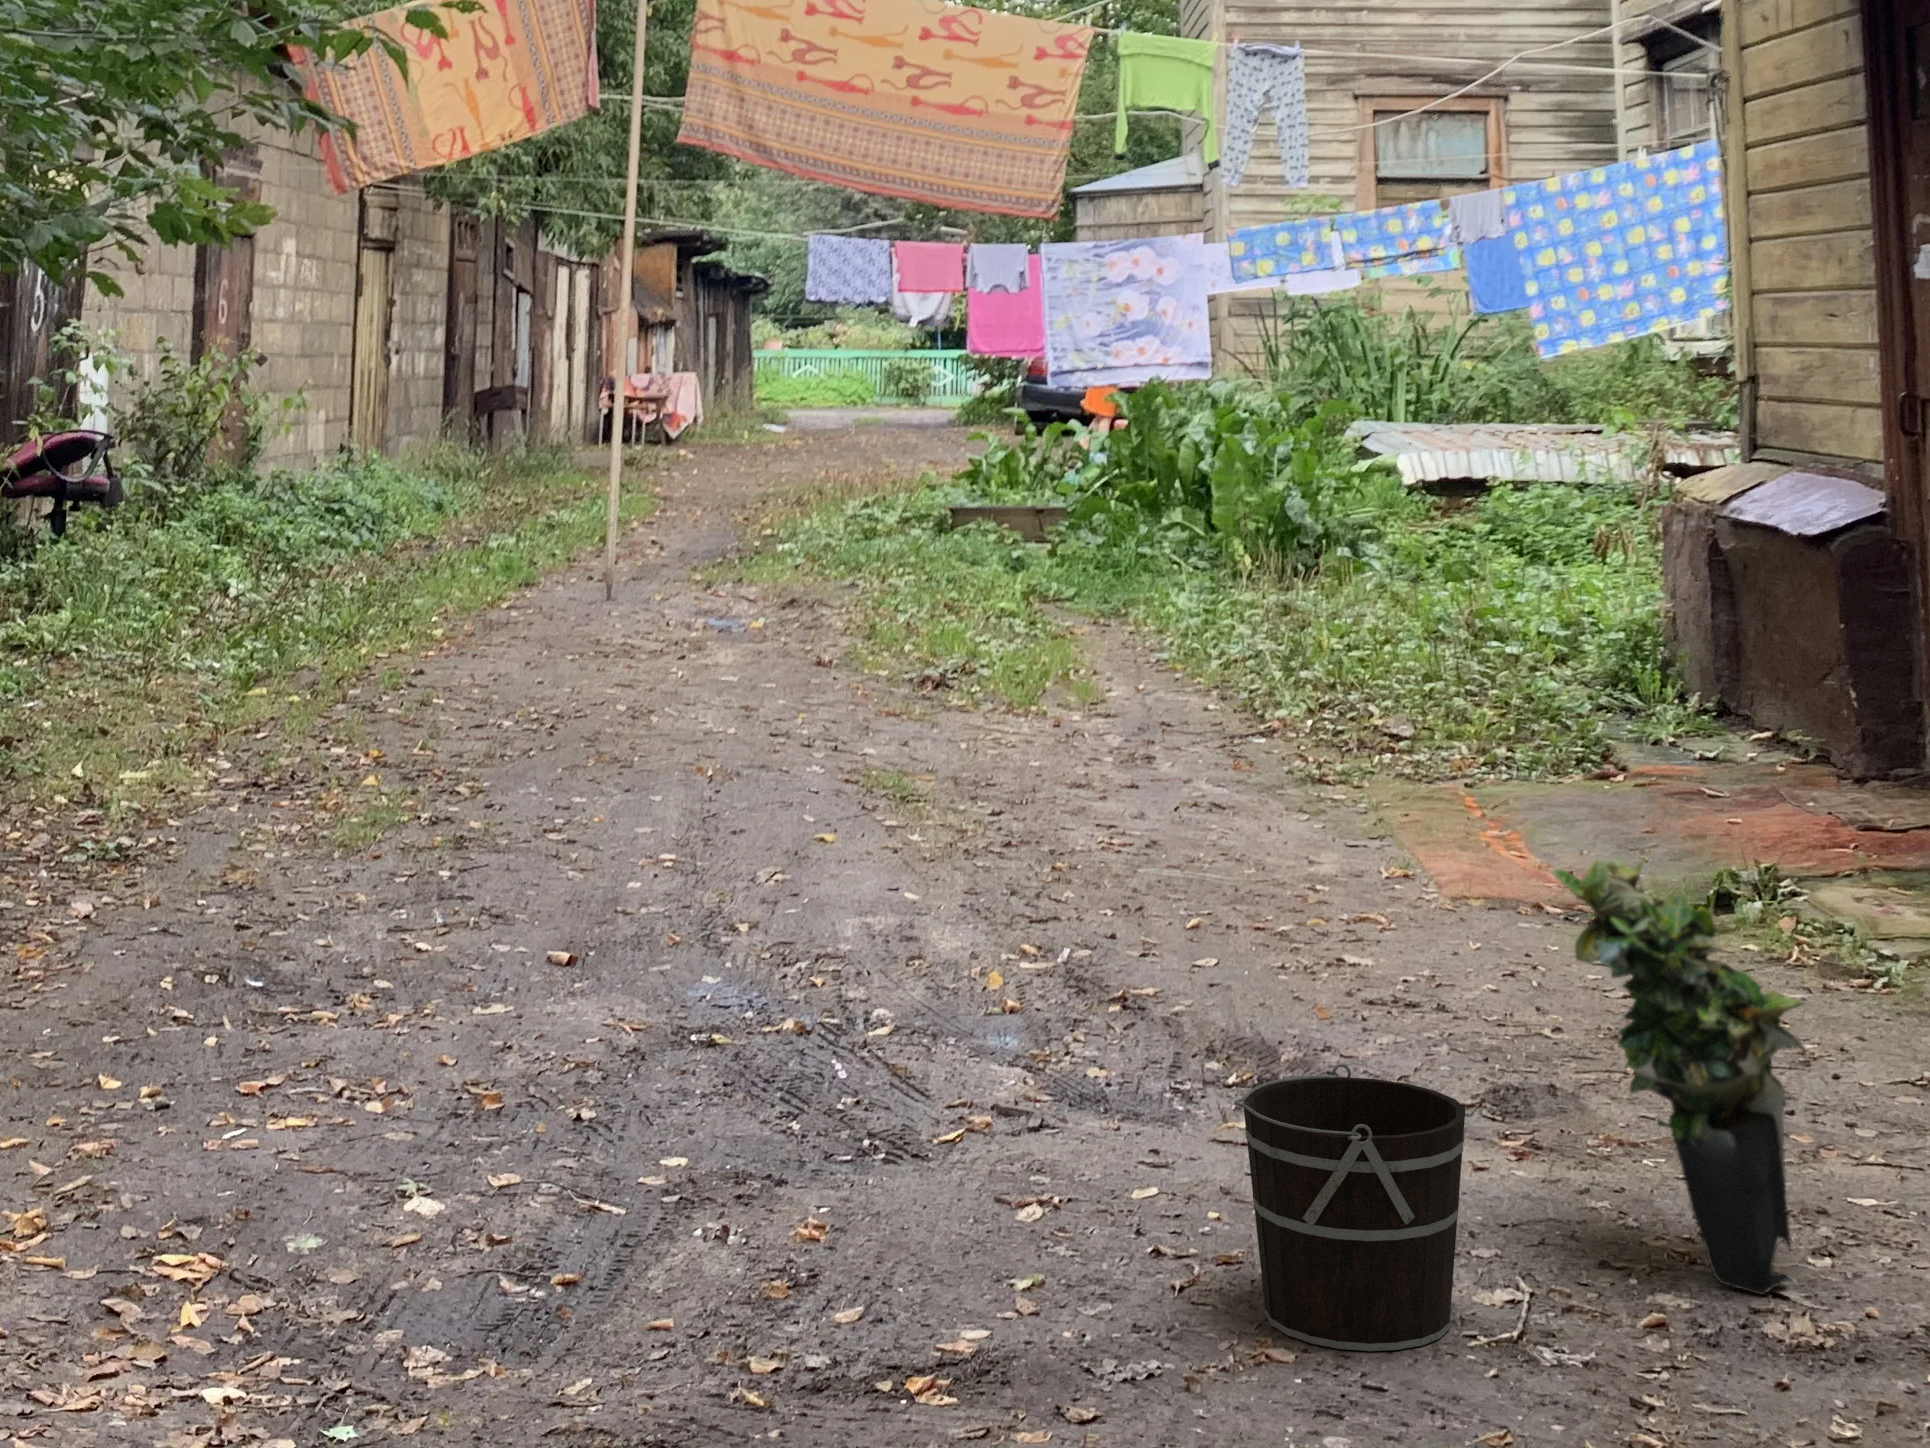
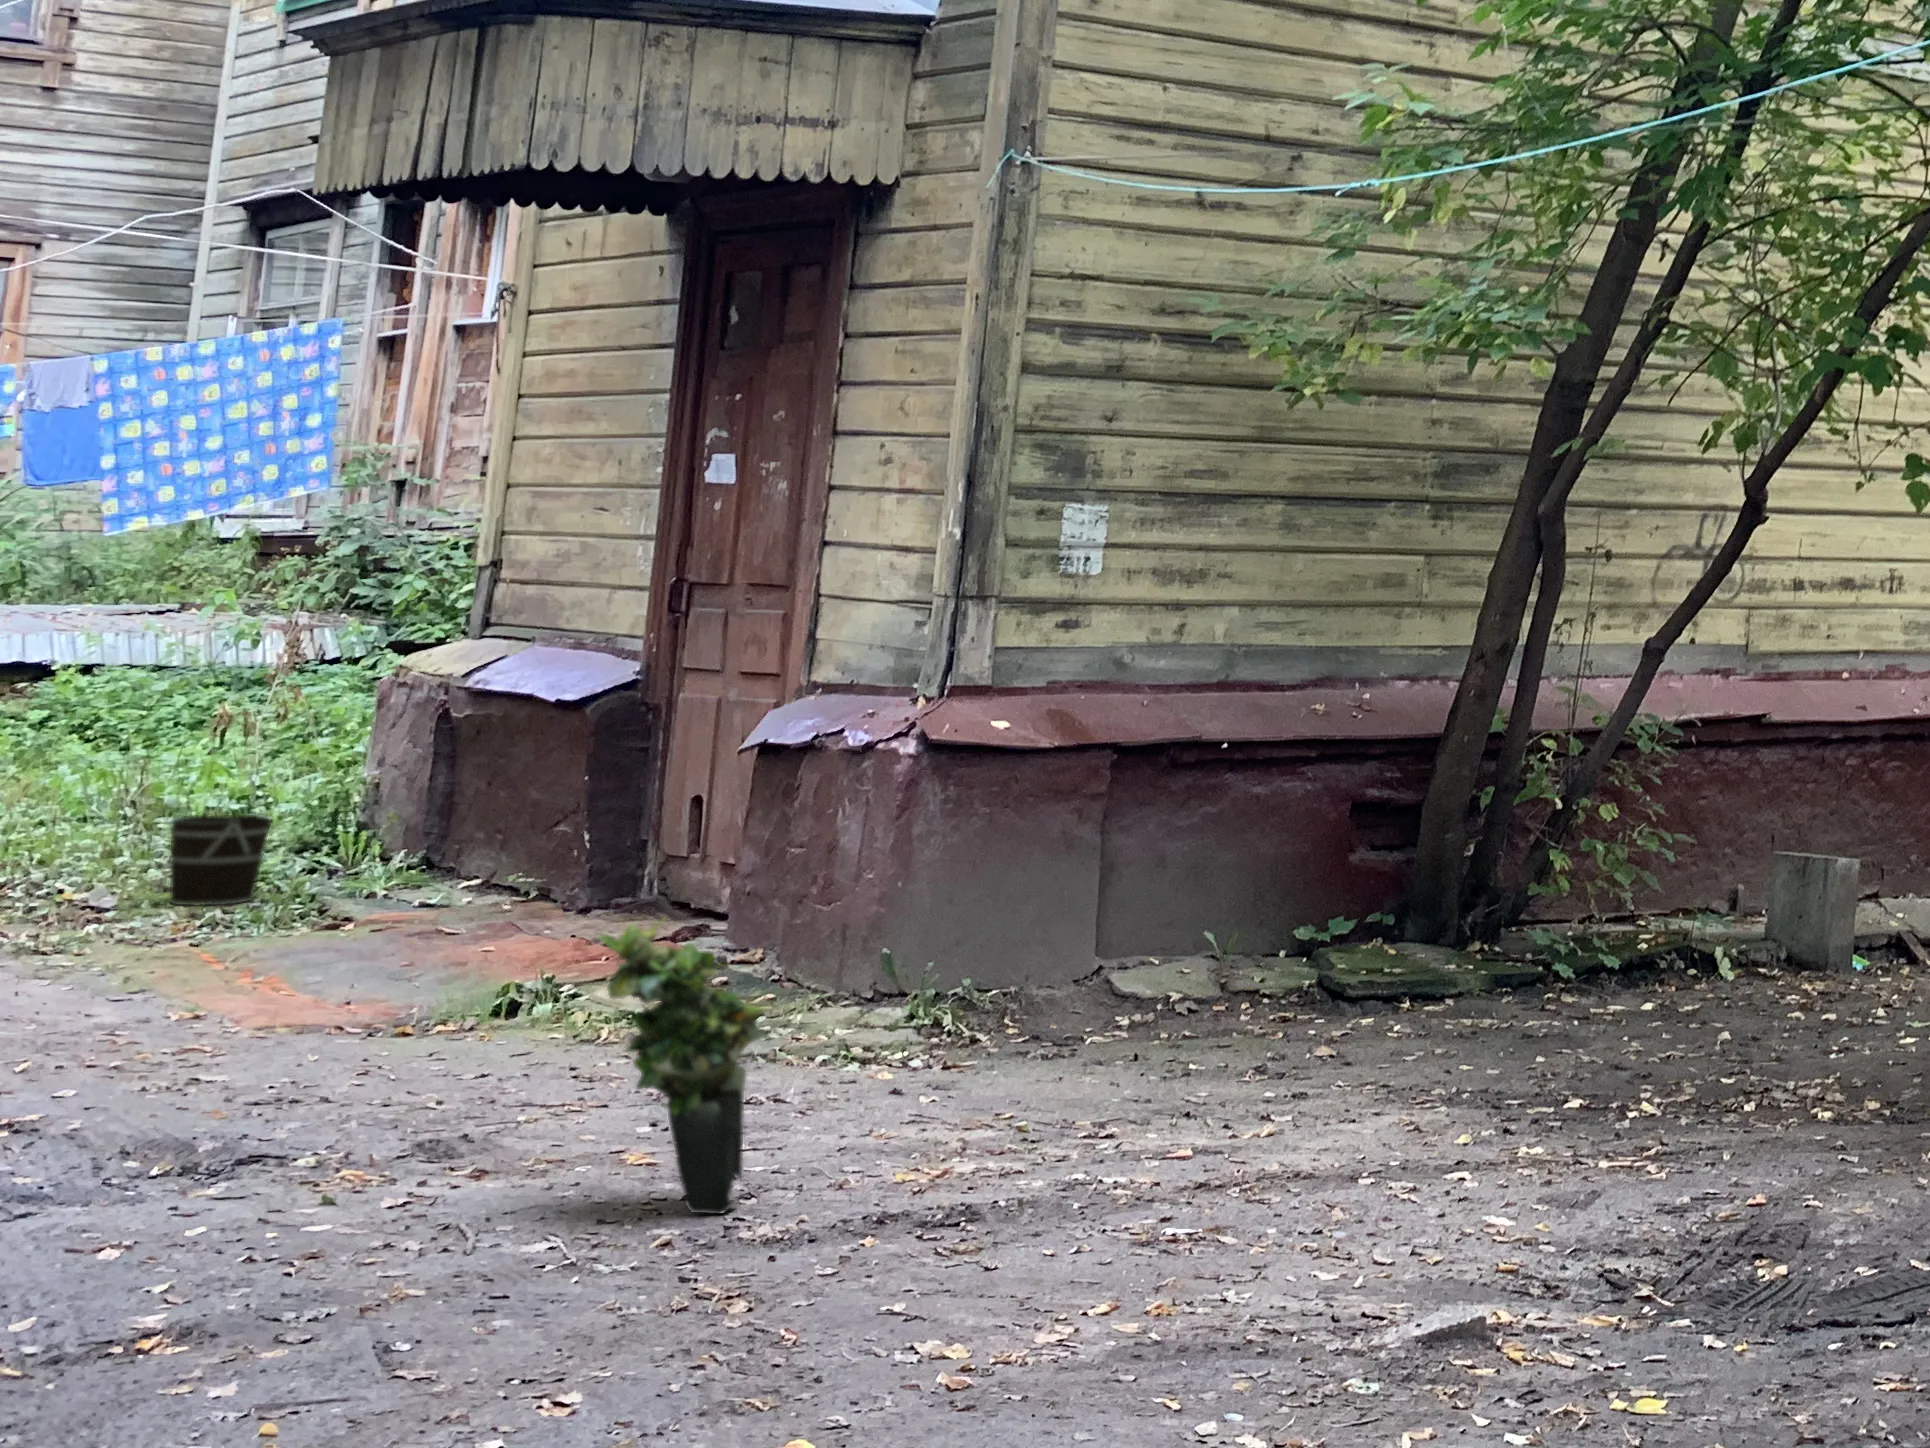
bucket: present [1234,1064,1465,1351] -> present [169,814,271,905]

